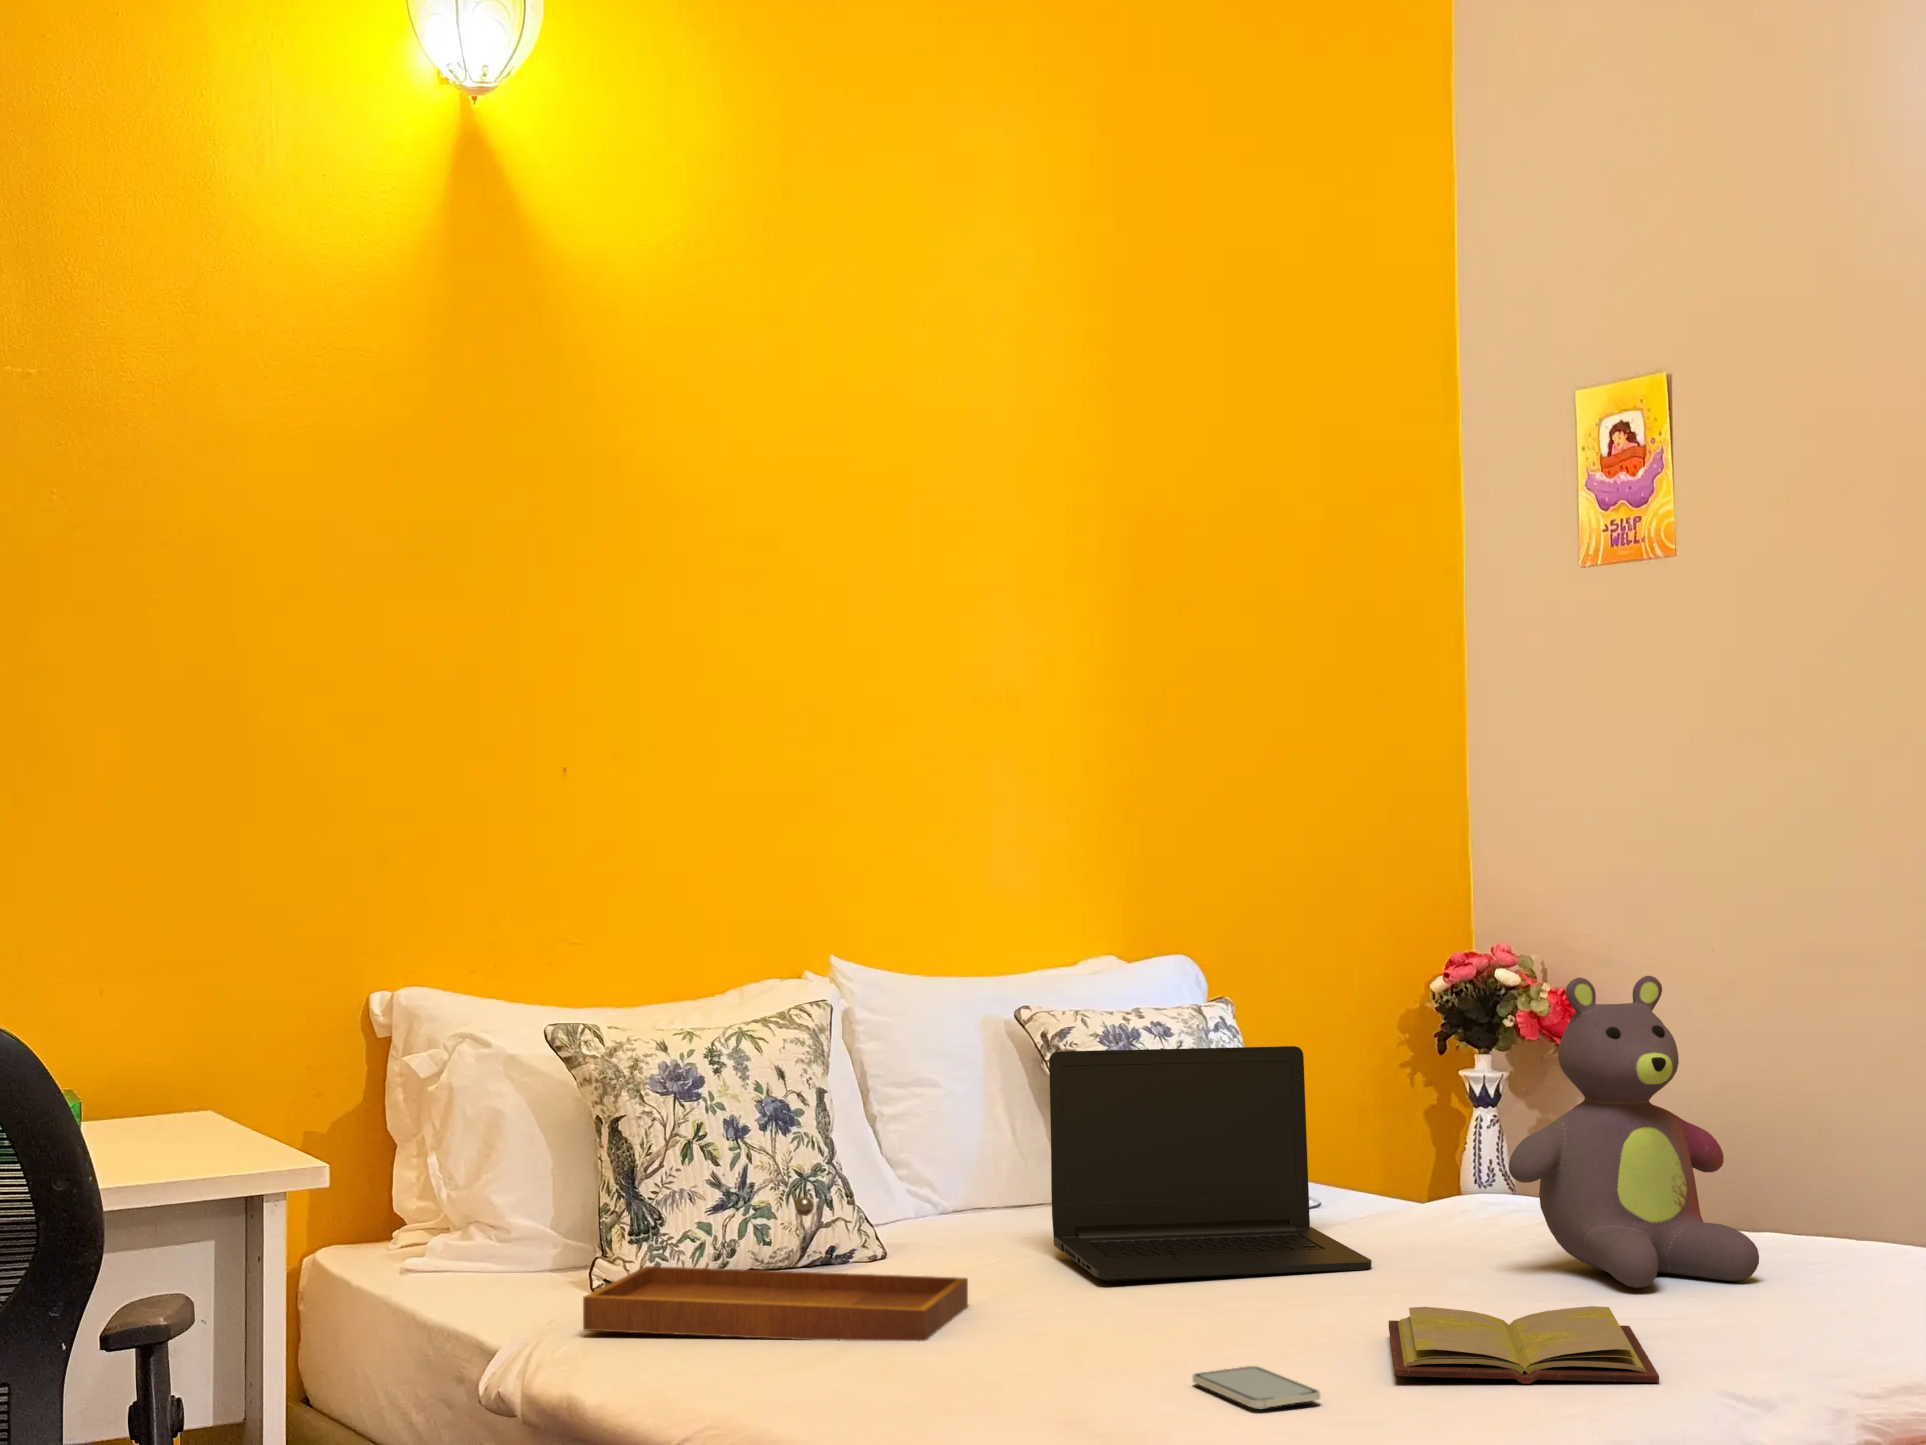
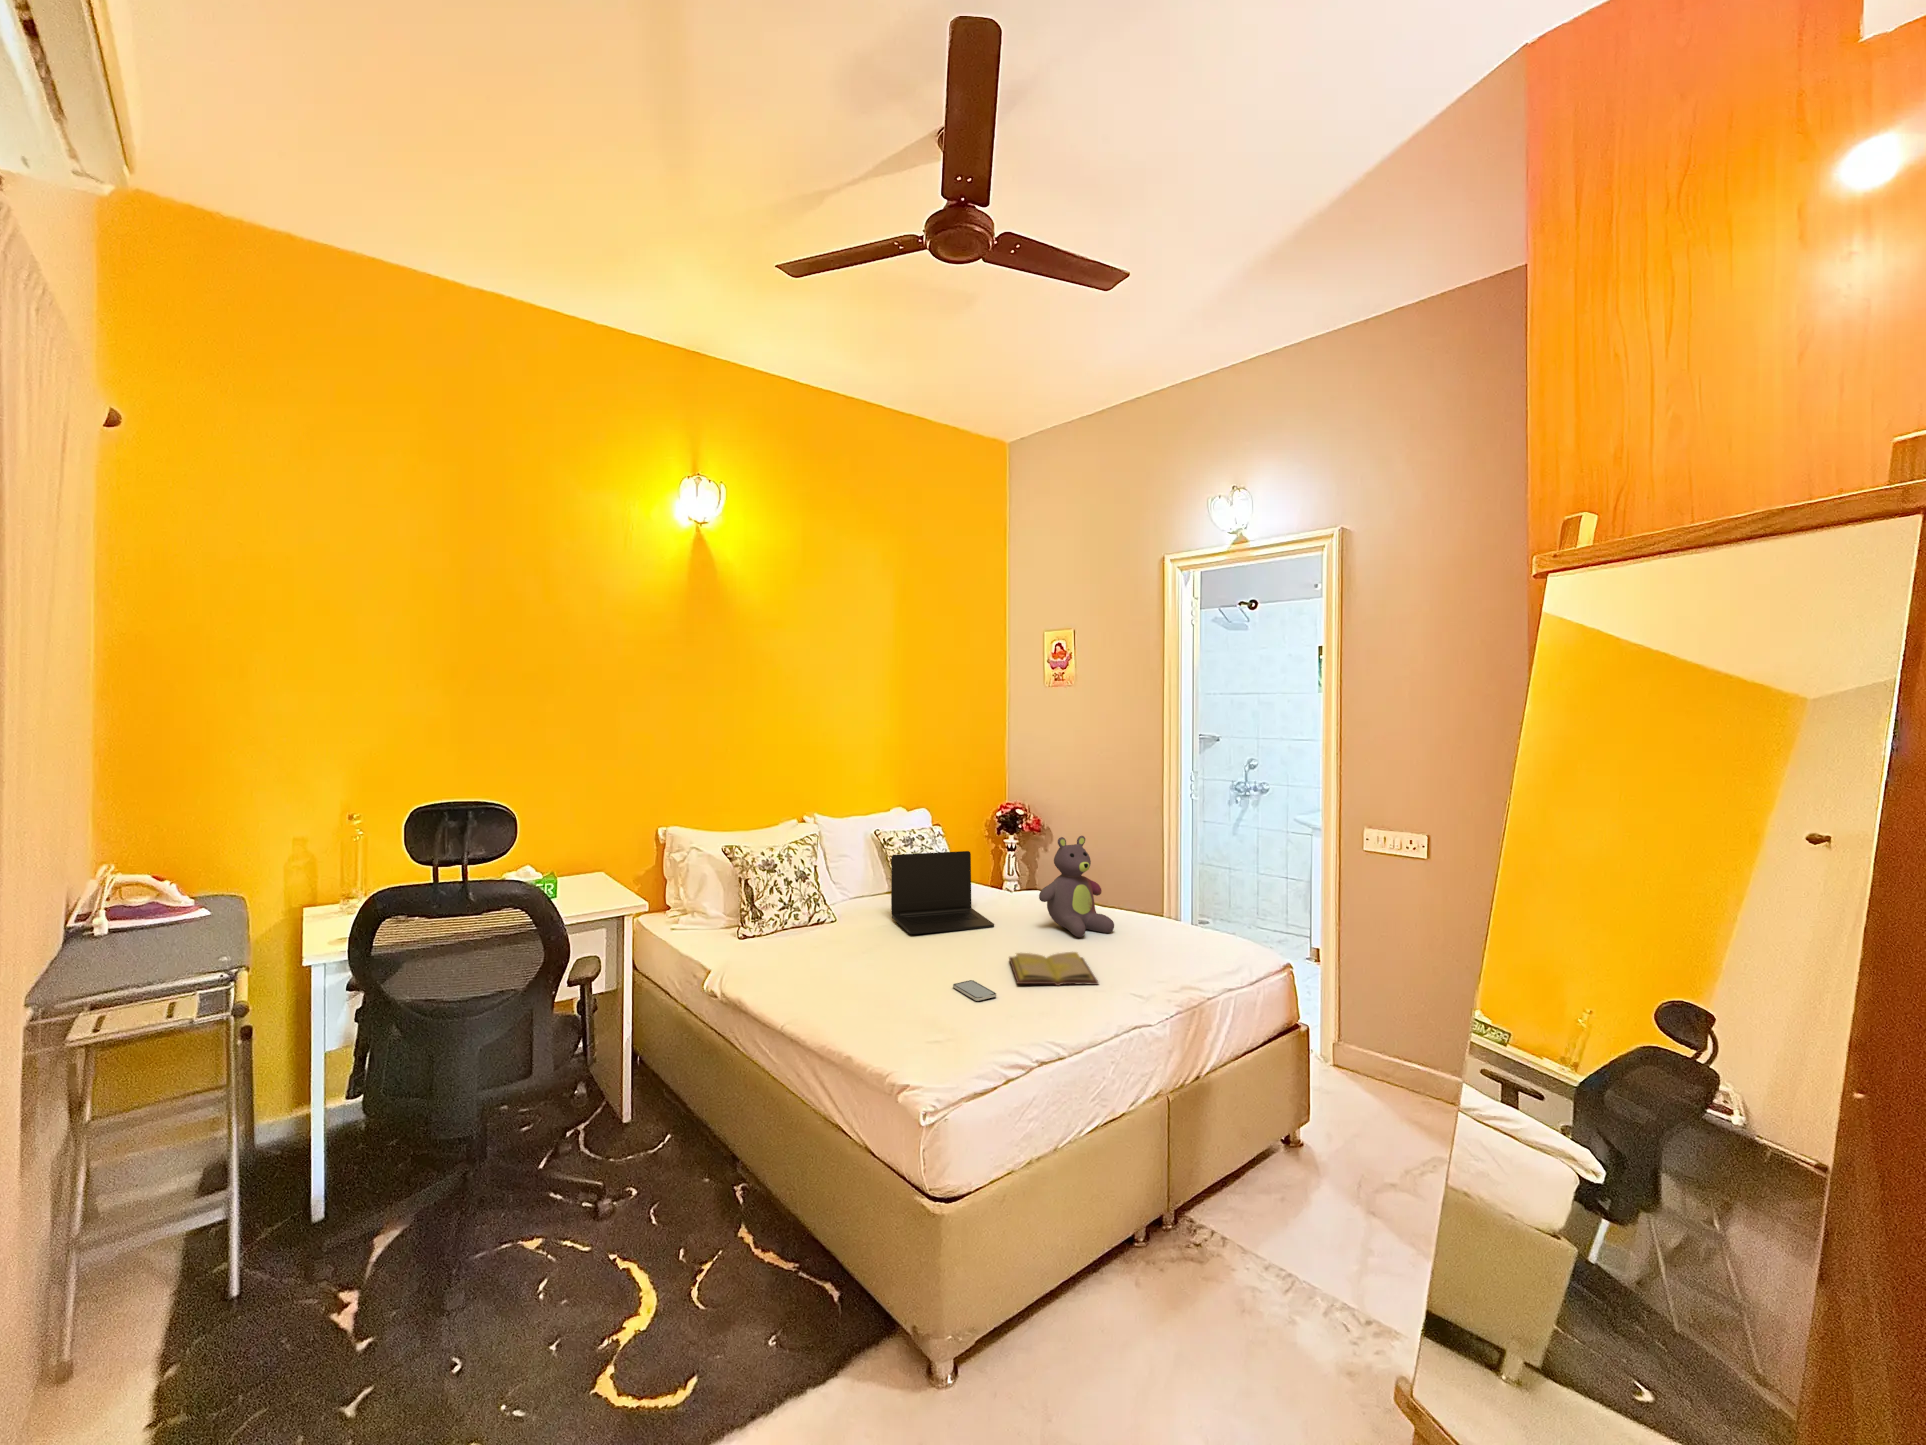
tray: present [583,1196,968,1341] -> none [742,913,870,967]

